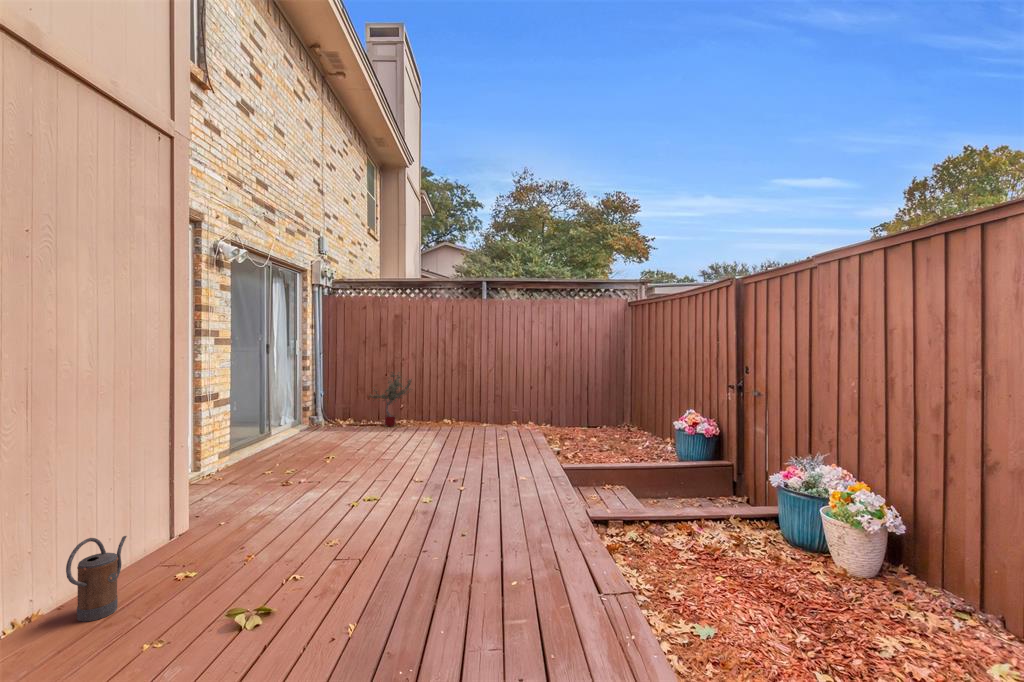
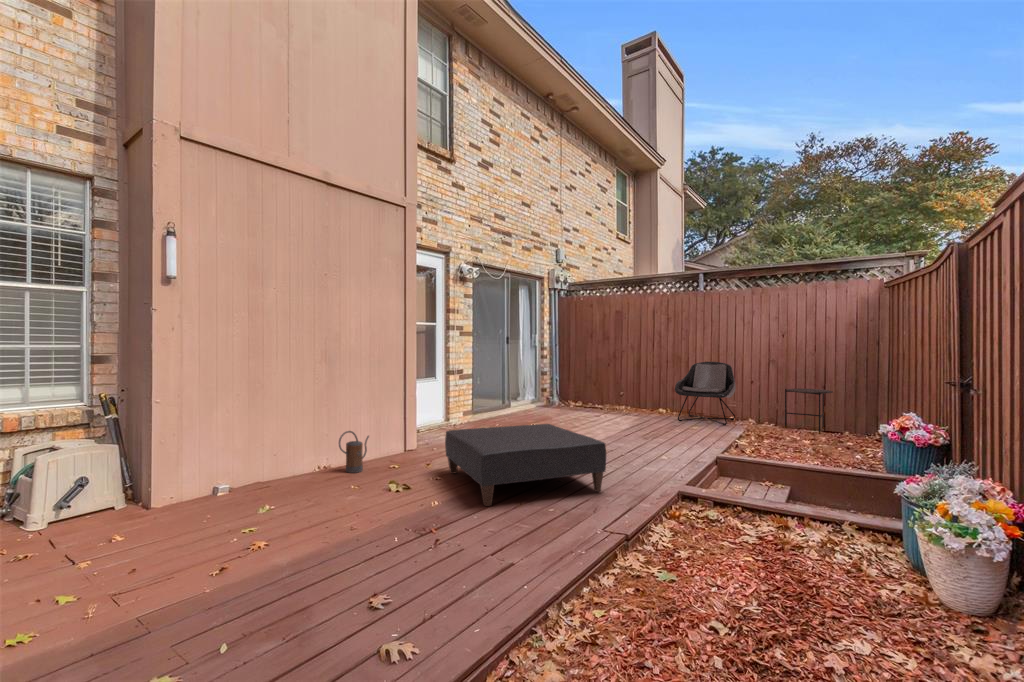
lounge chair: none [469,369,524,433] -> present [675,361,736,425]
potted tree: present [369,372,412,427] -> none [592,361,629,410]
side table: none [564,391,602,432] -> present [785,389,833,434]
ottoman: none [286,464,531,617] -> present [445,424,606,506]

